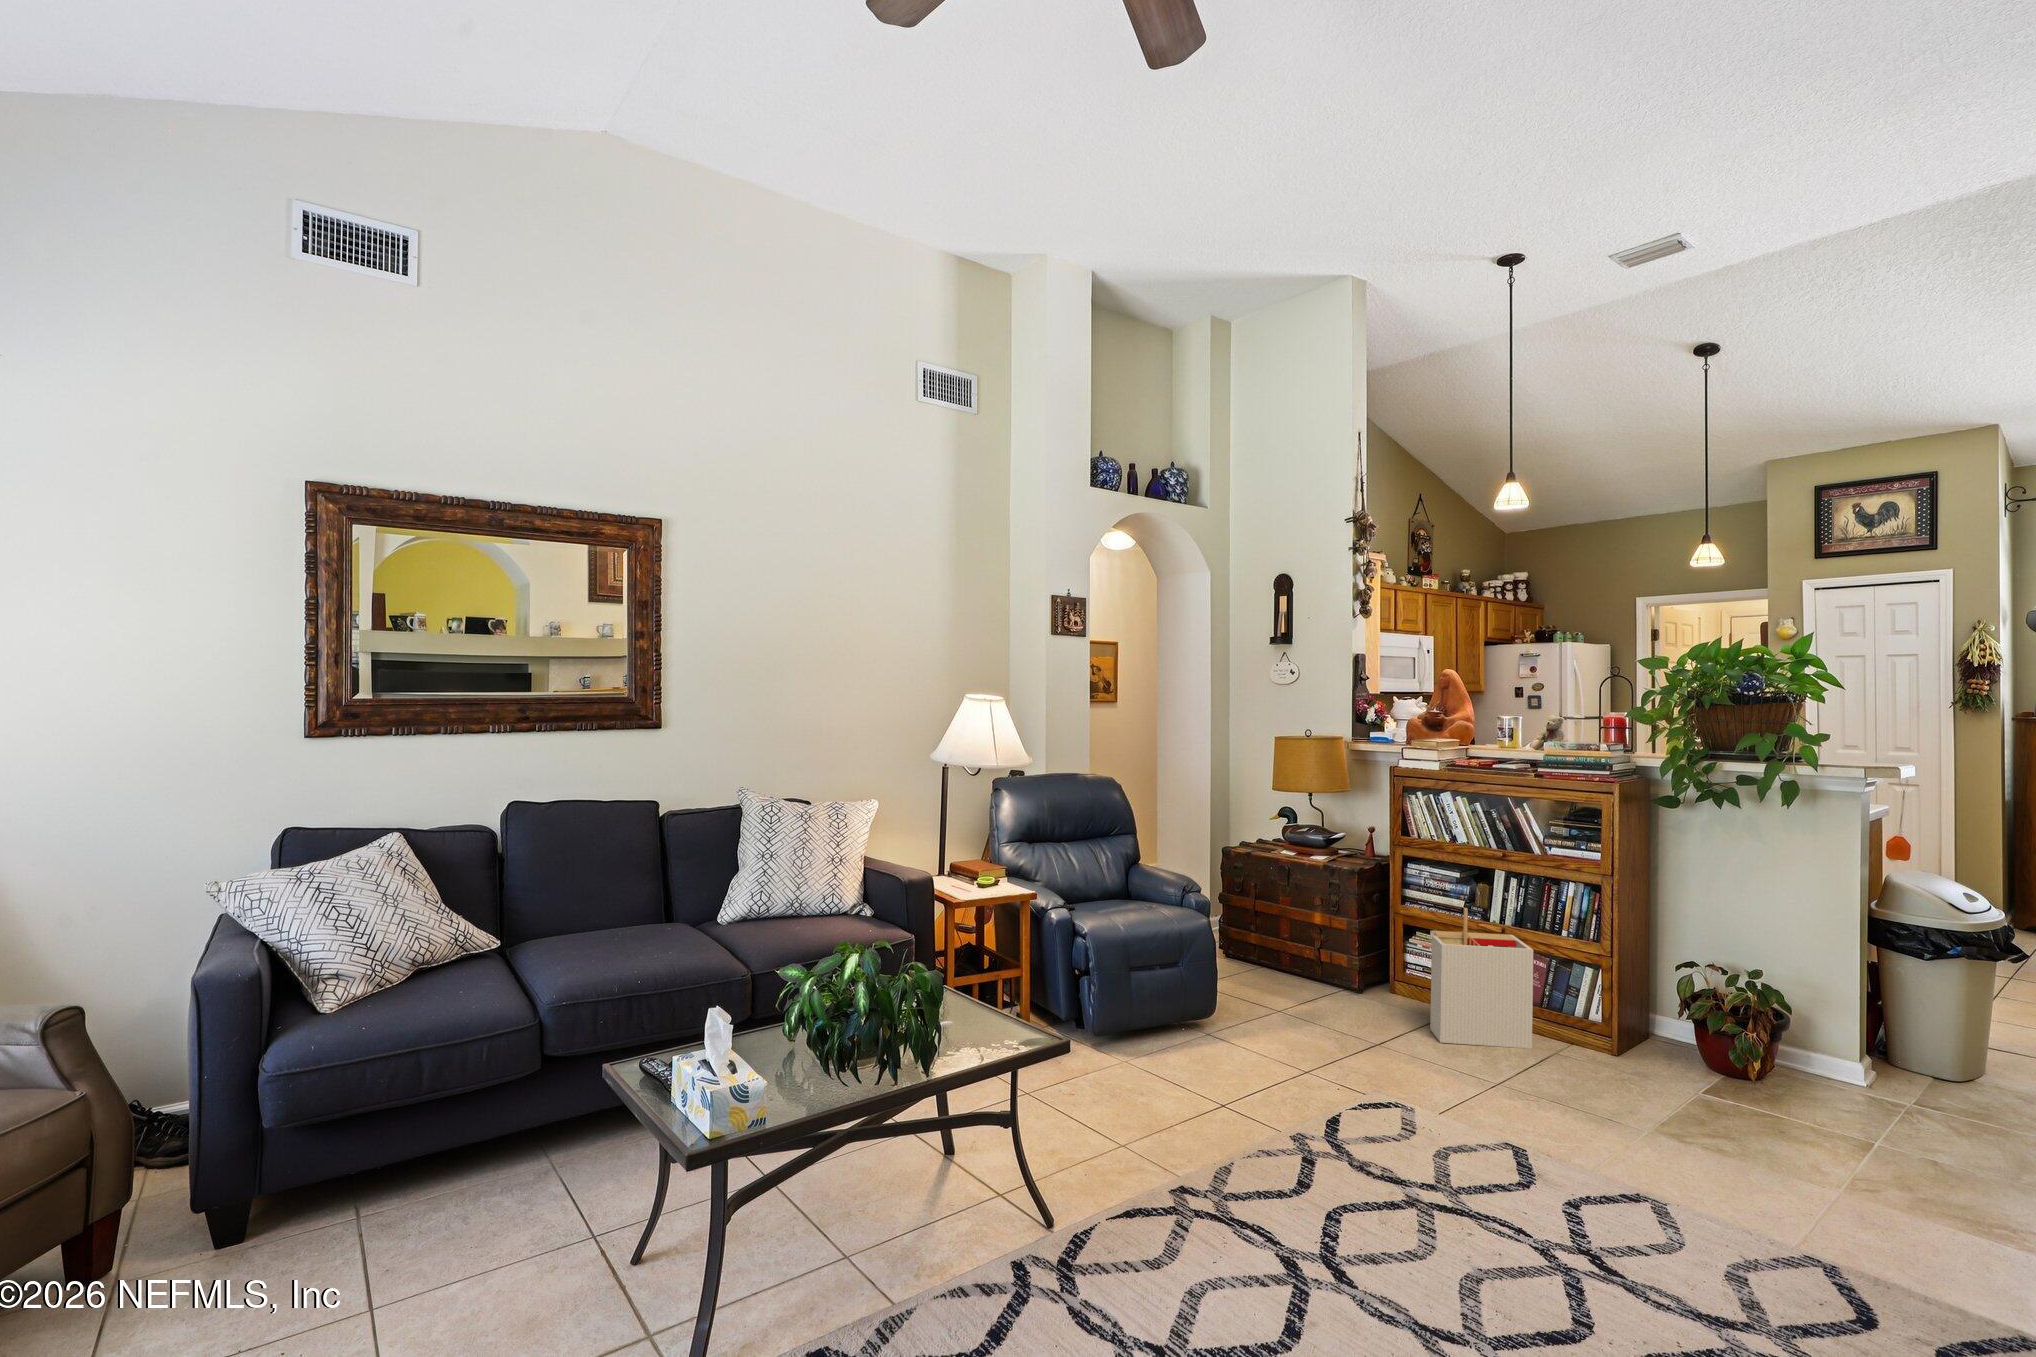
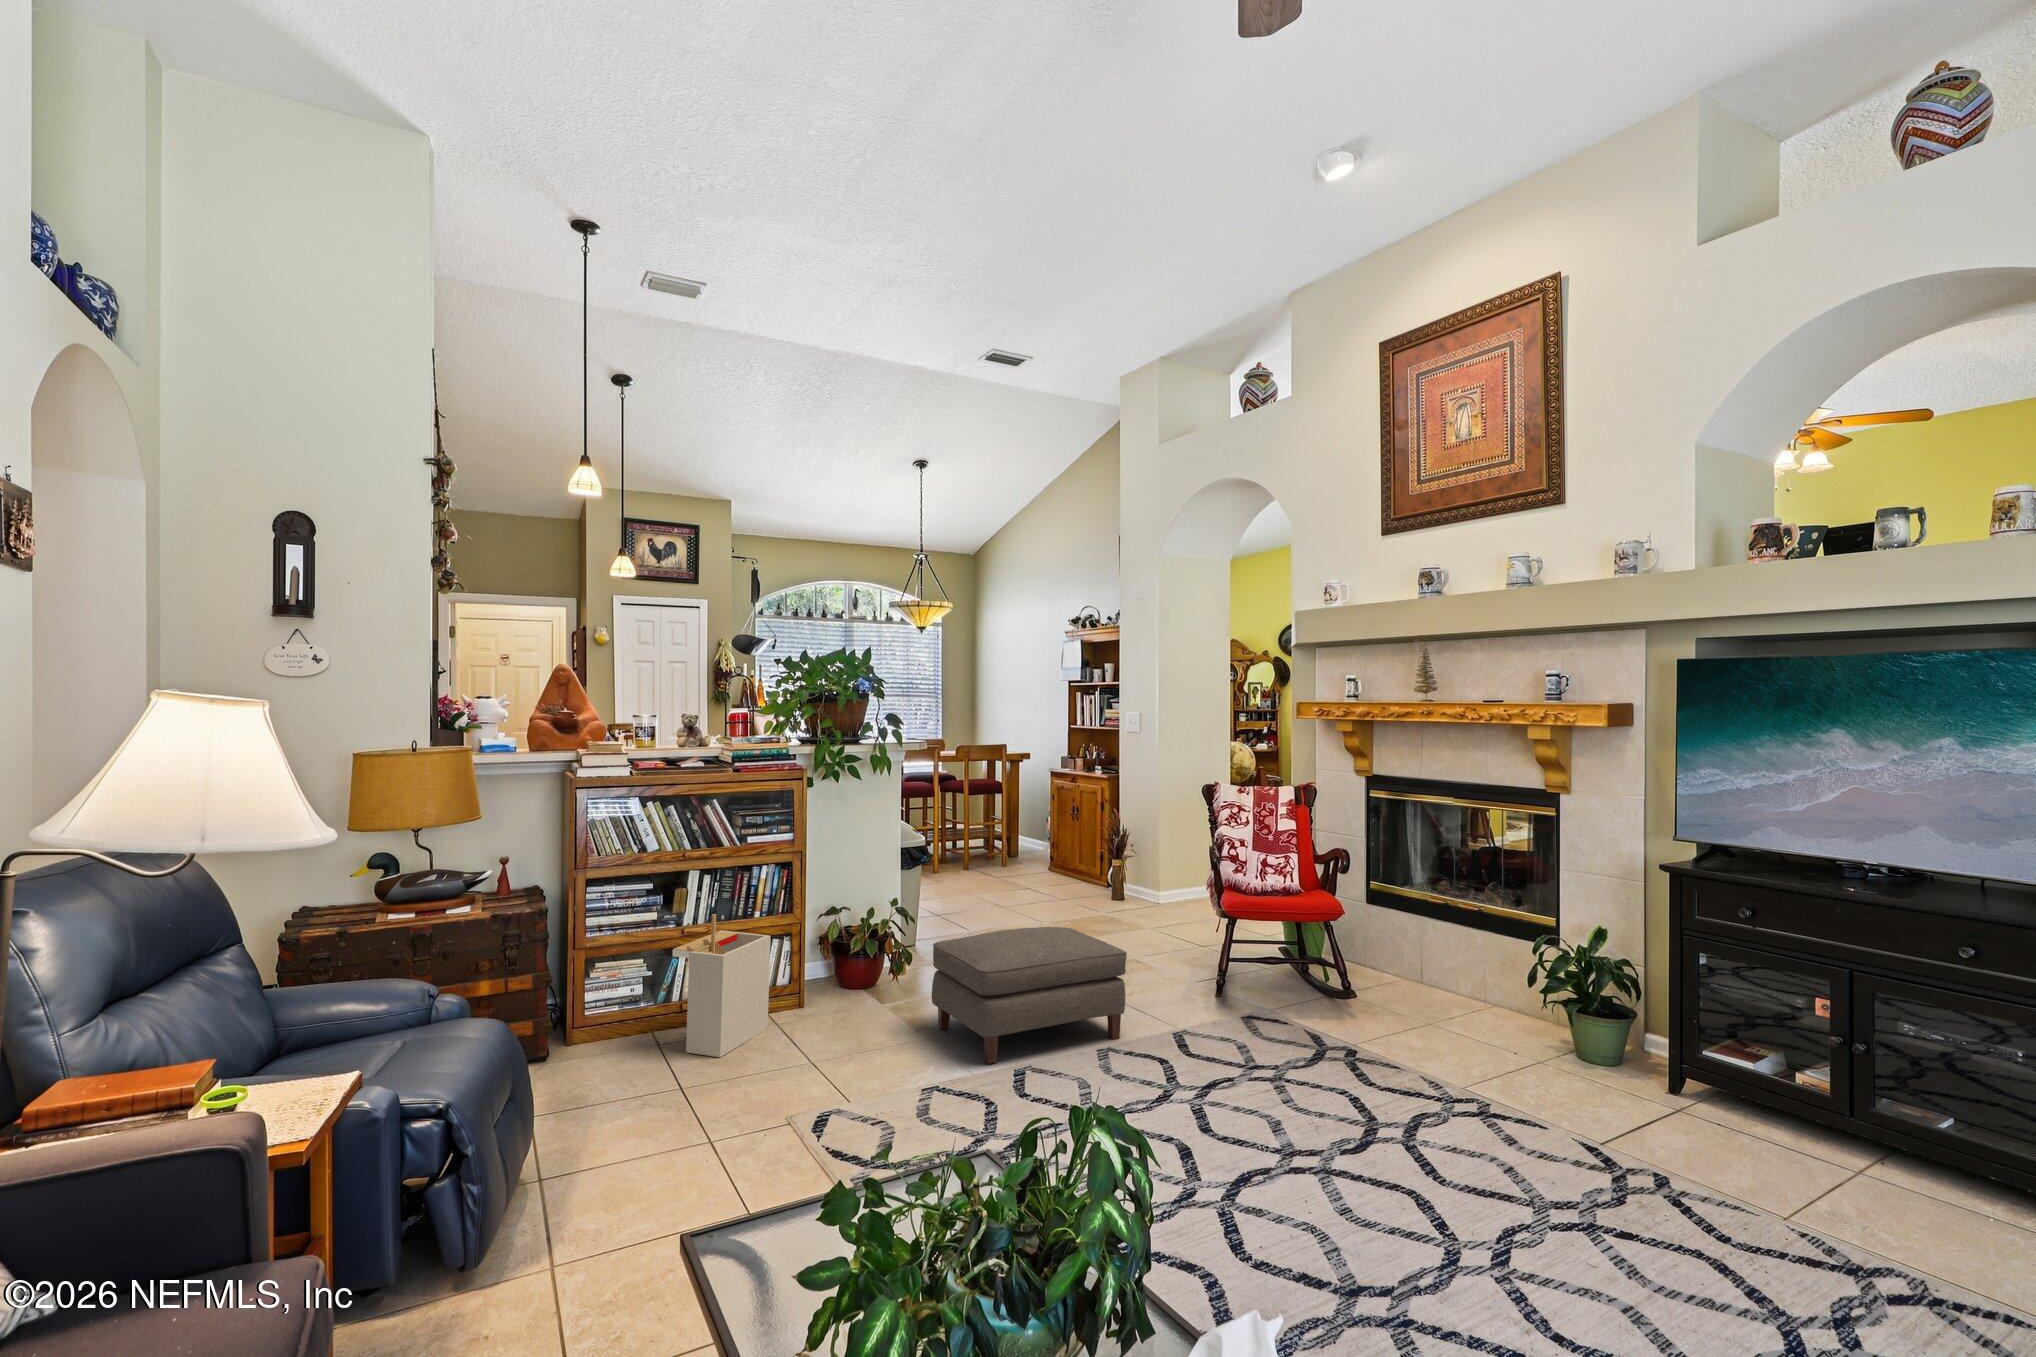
ottoman: none [1613,1012,1953,1259] -> present [932,927,1127,1064]

